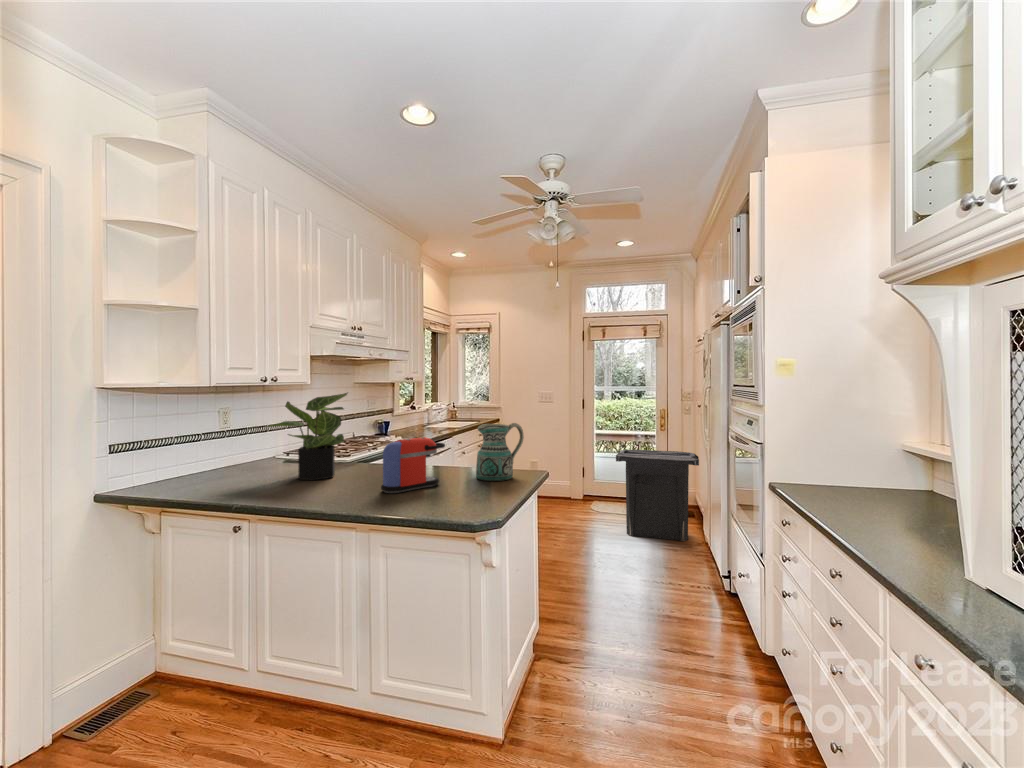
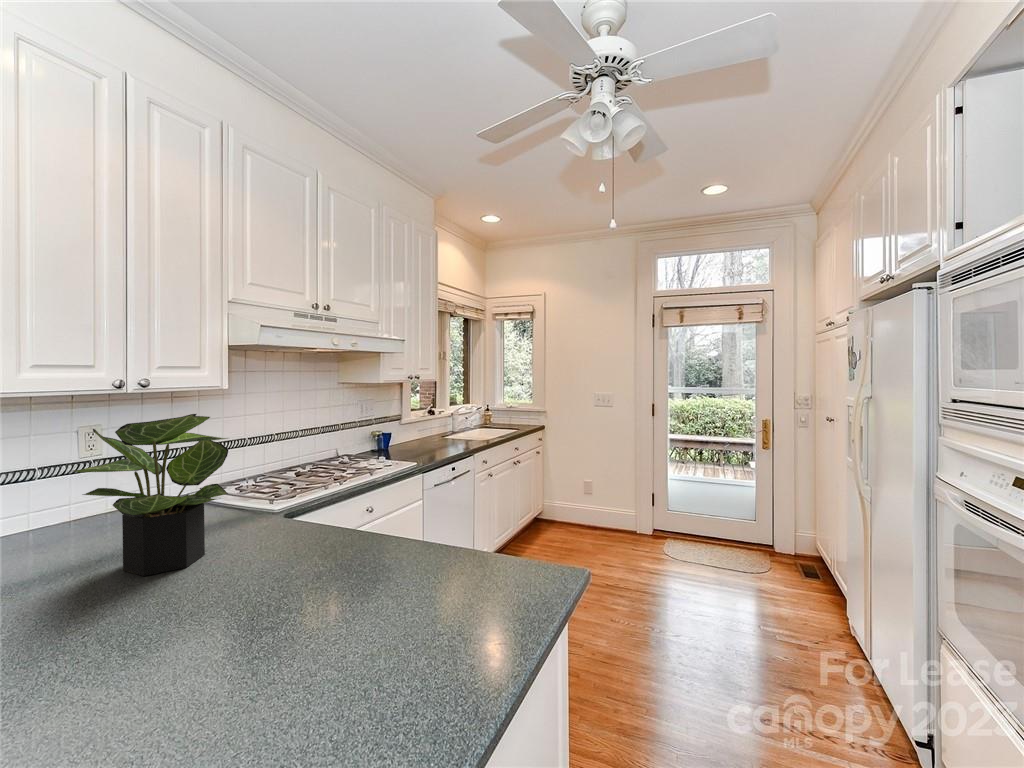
ceramic pitcher: present [476,423,524,481] -> none [439,477,539,606]
coffee maker: present [381,437,445,493] -> none [200,513,367,653]
trash can: present [616,450,699,541] -> none [702,479,836,623]

